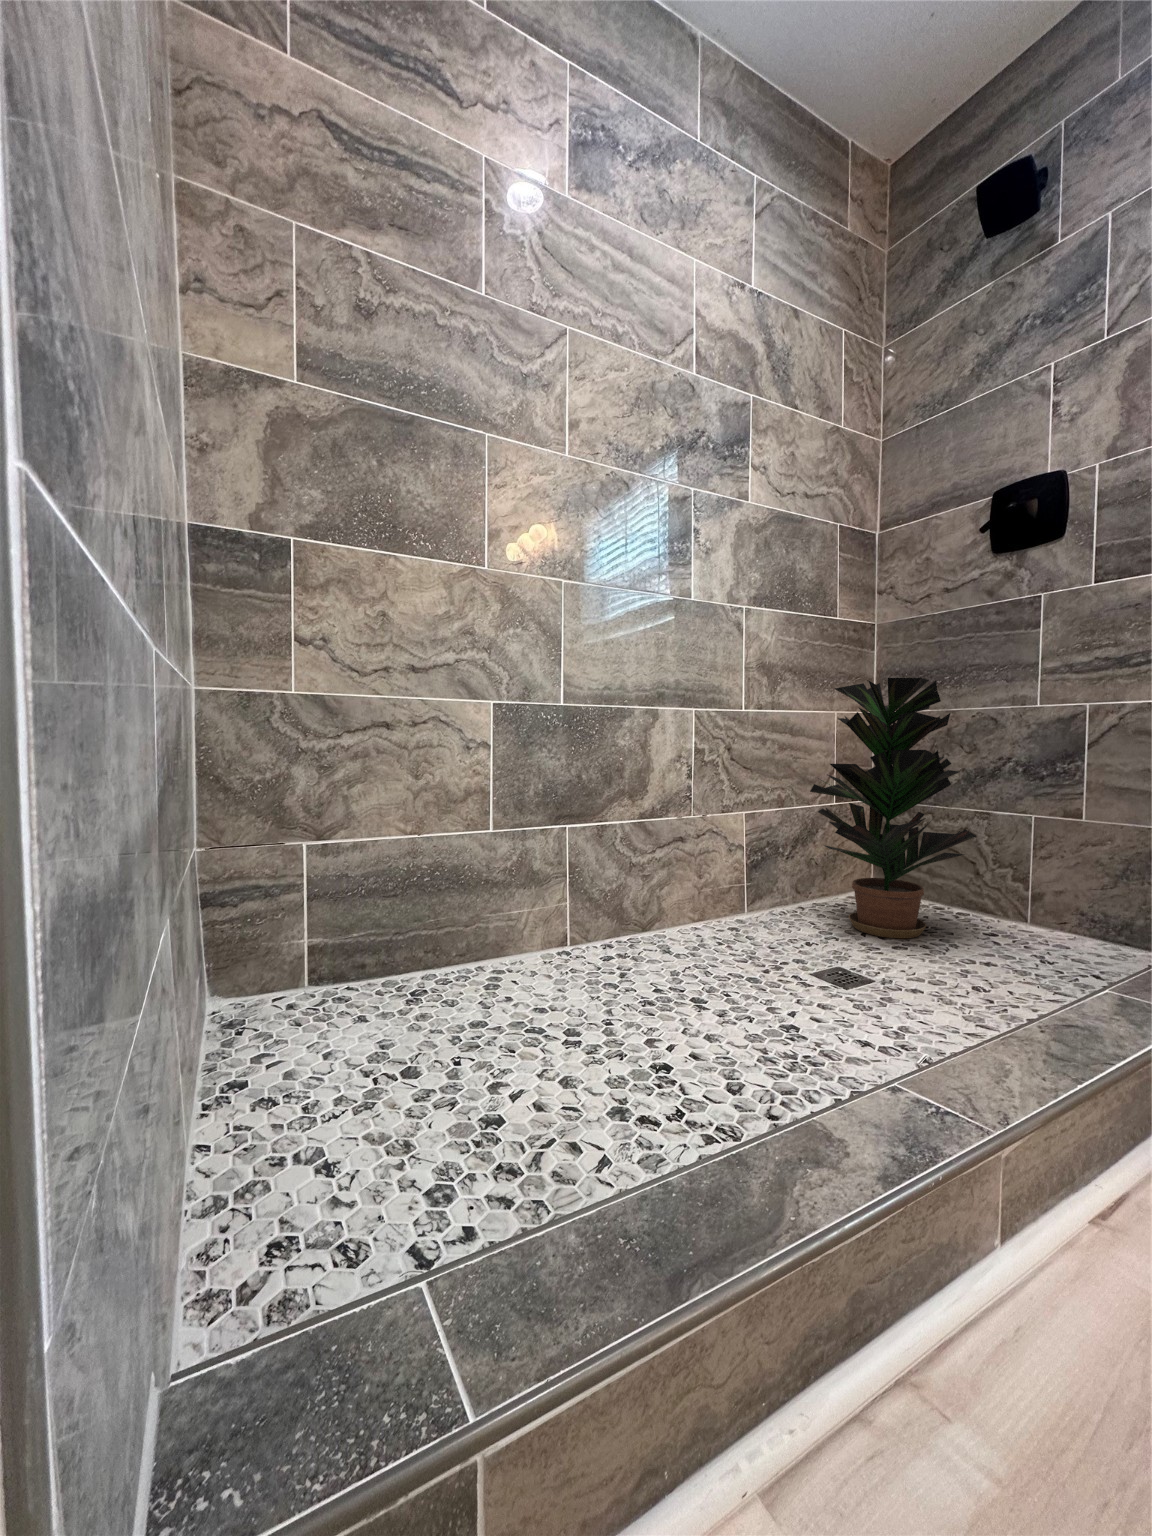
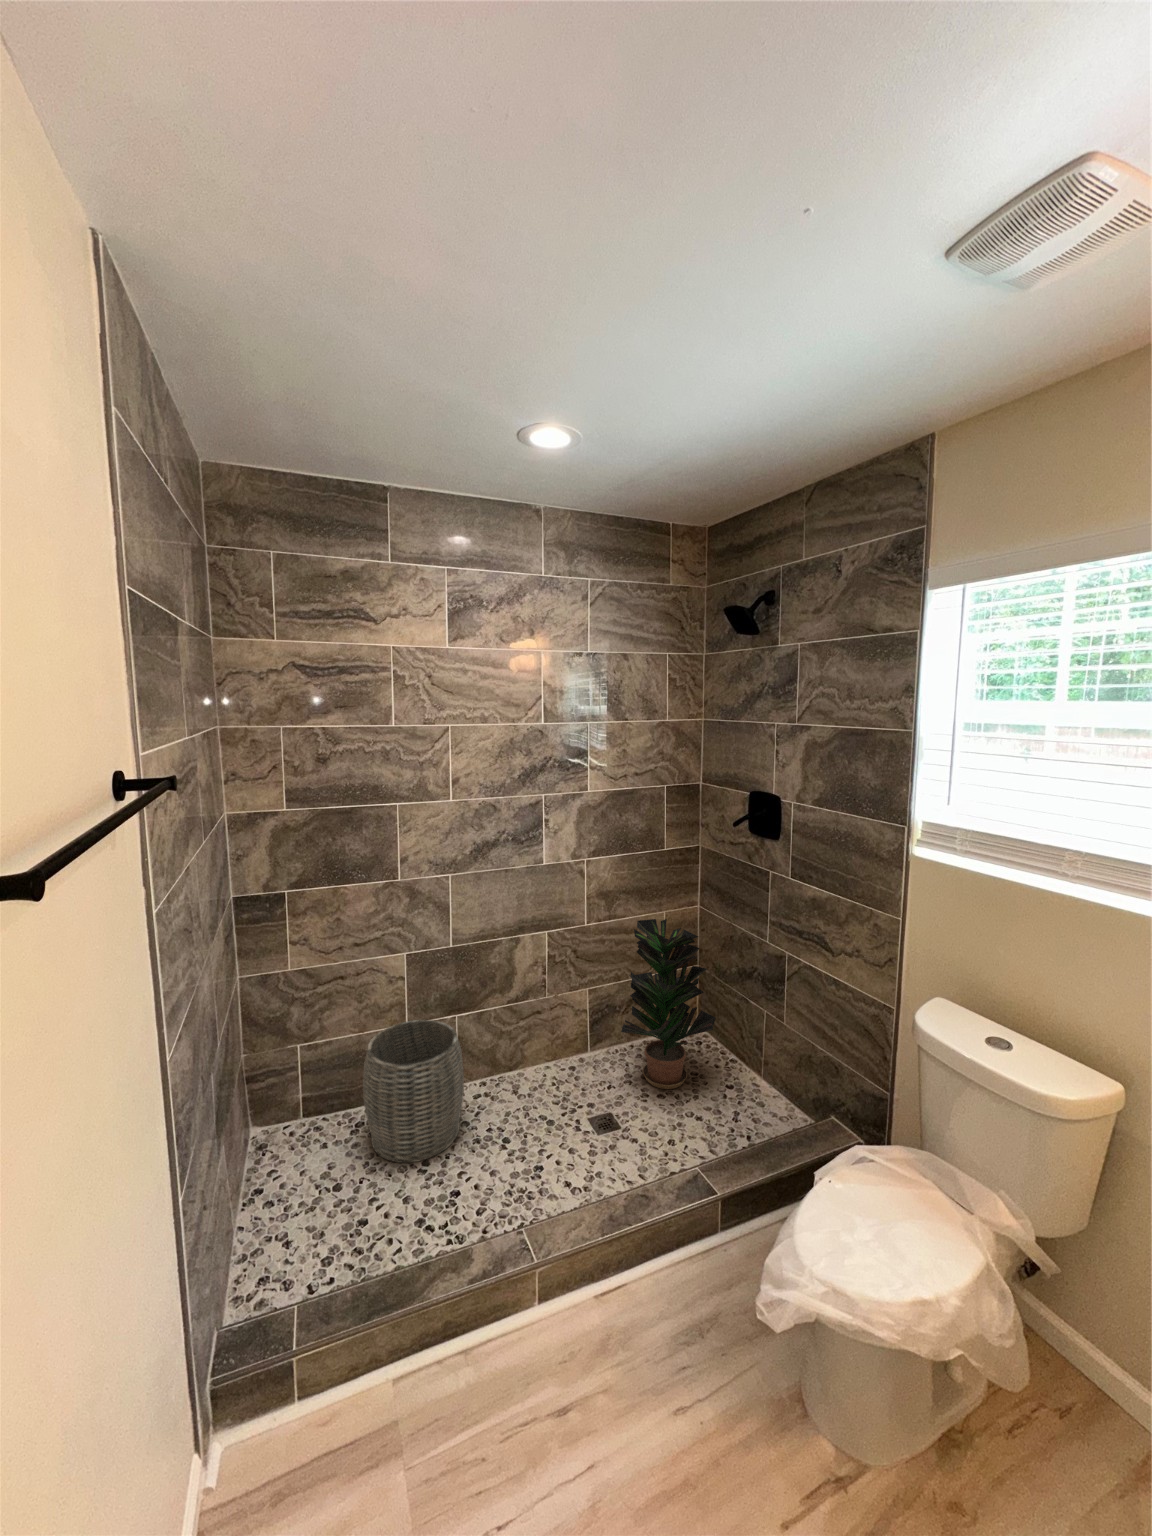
woven basket: none [438,808,620,1030] -> present [363,1020,464,1163]

